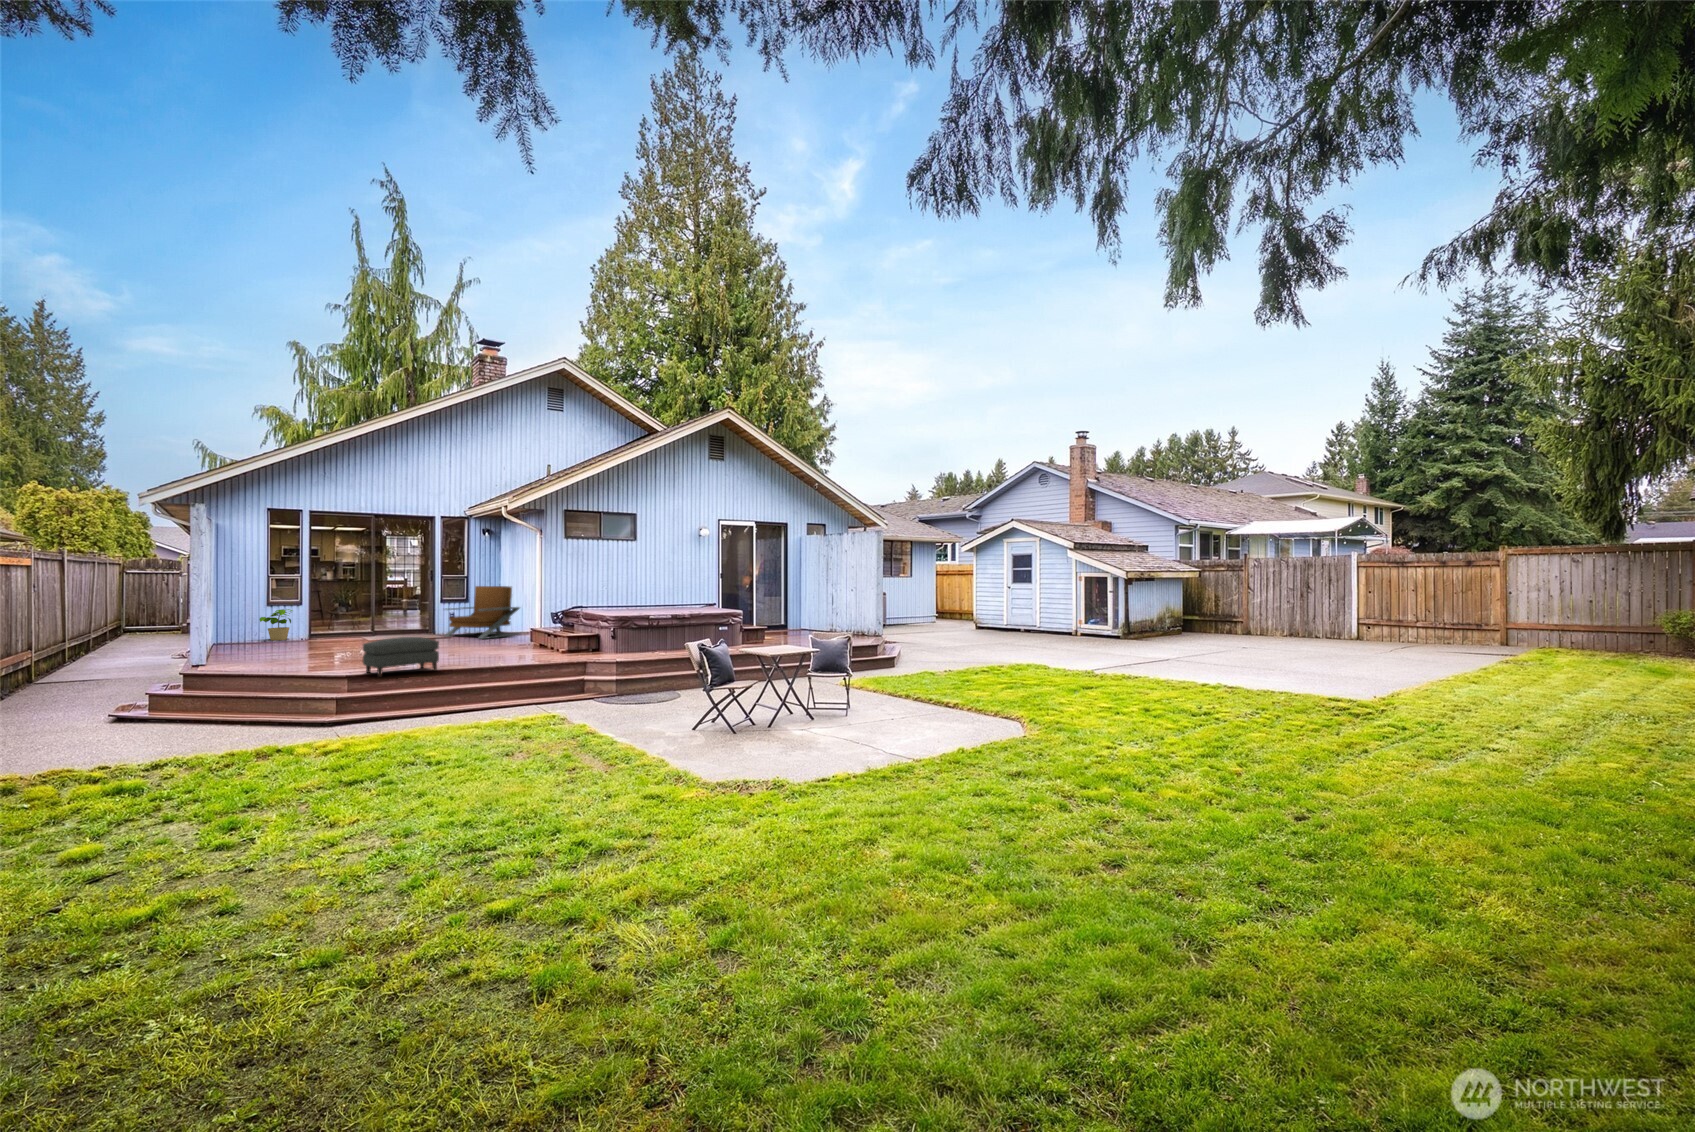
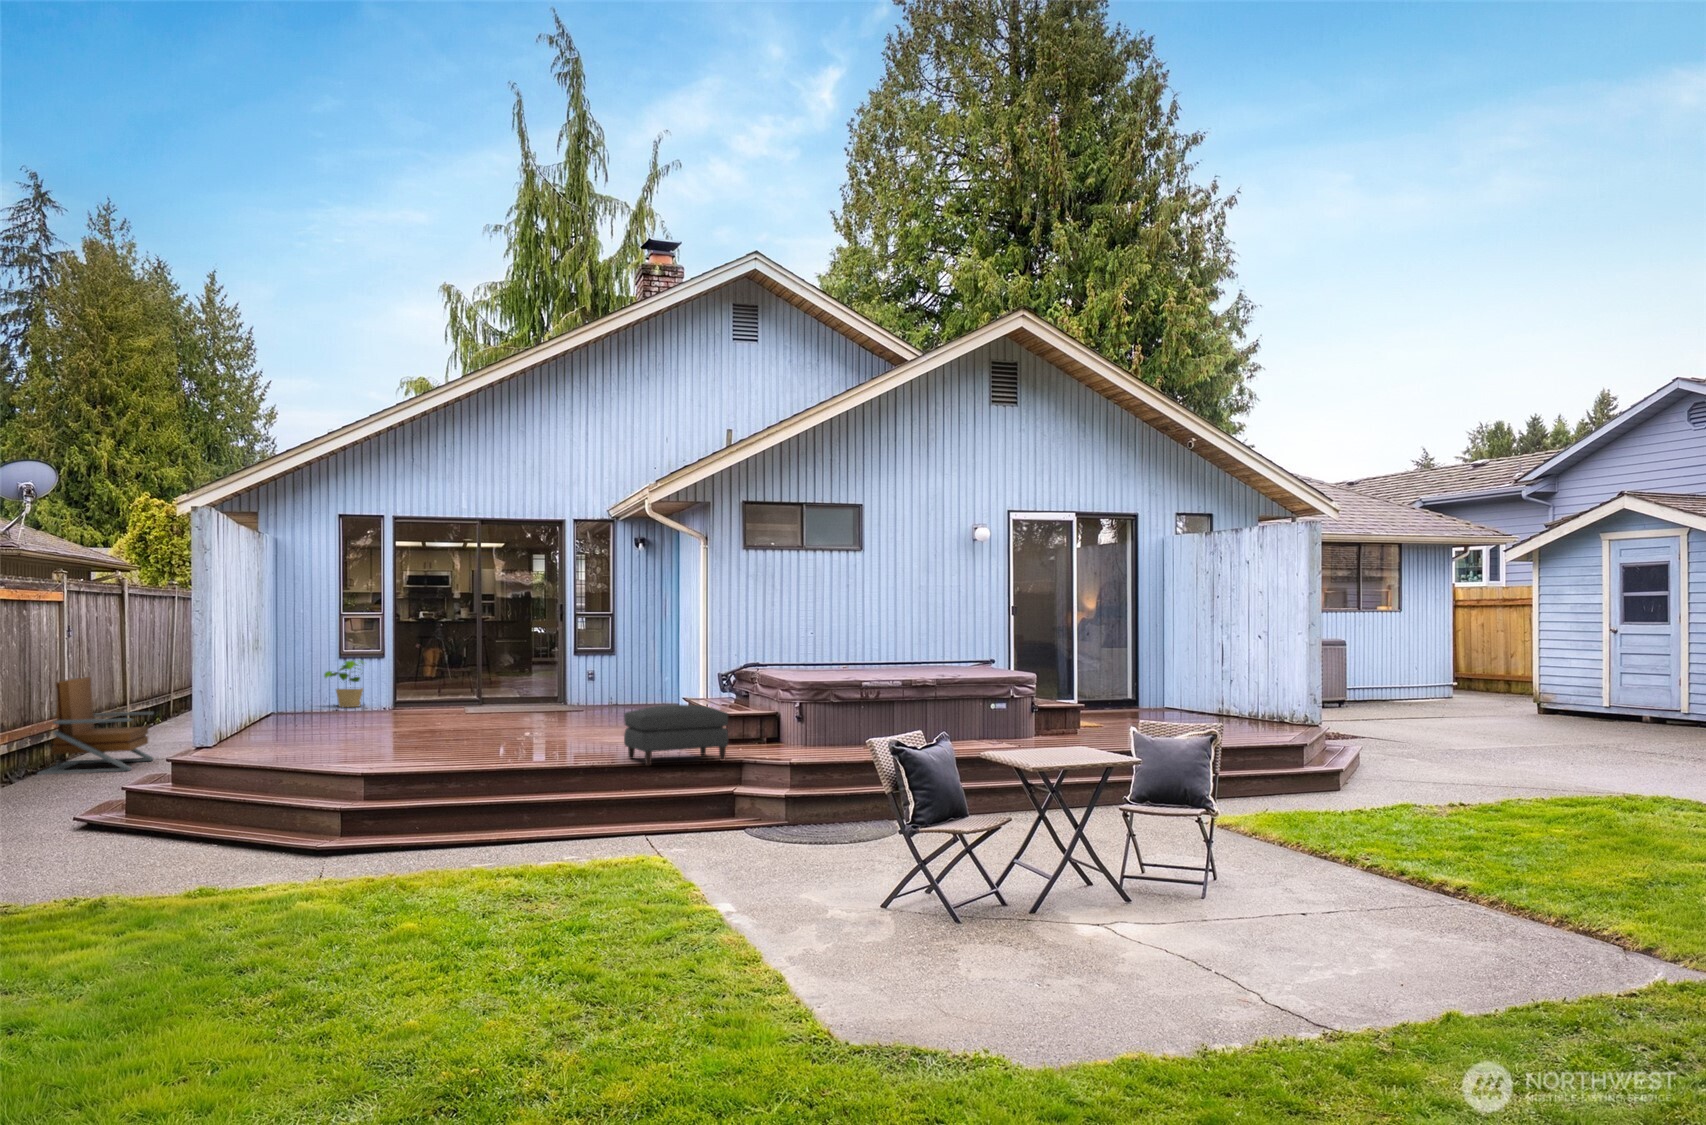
lounge chair: present [445,586,520,639] -> present [37,677,153,775]
ottoman: present [363,637,439,677] -> present [624,705,728,766]

